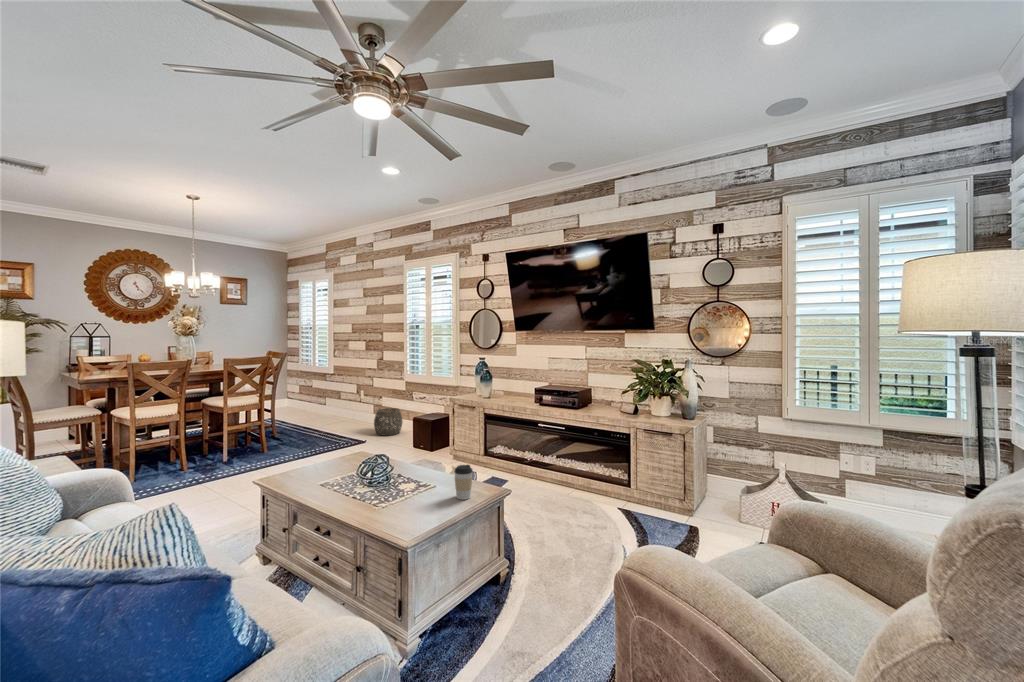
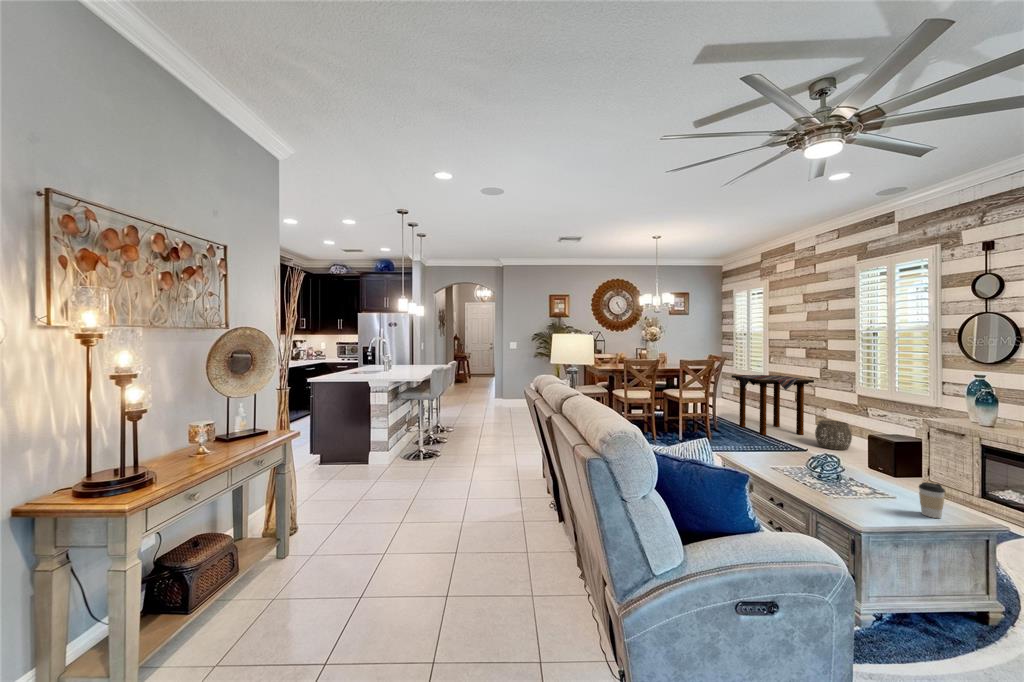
side table: none [294,369,373,434] -> present [732,375,814,435]

